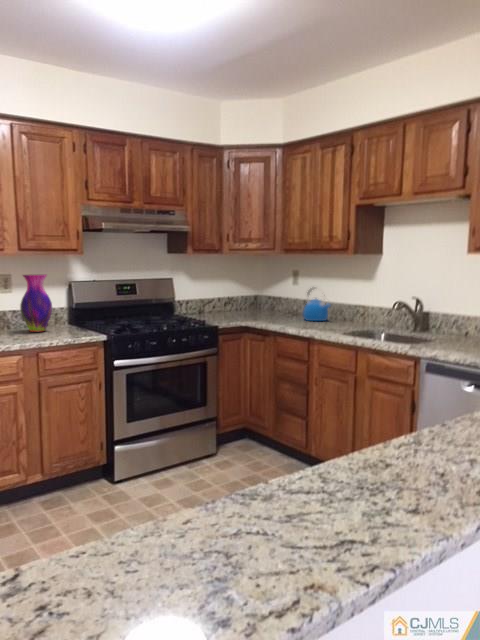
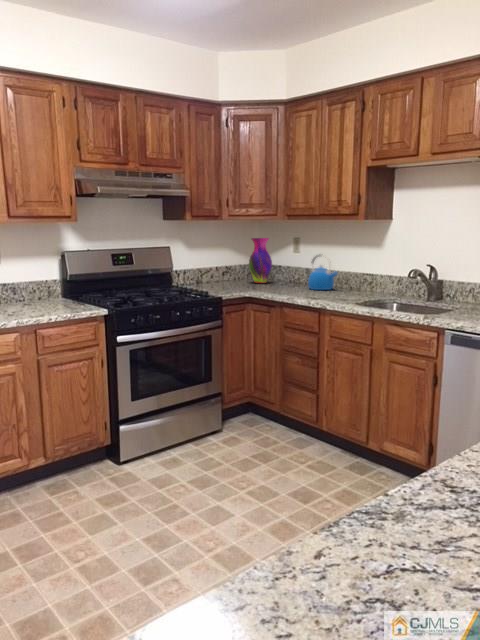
vase: present [20,275,52,332] -> present [249,238,272,283]

